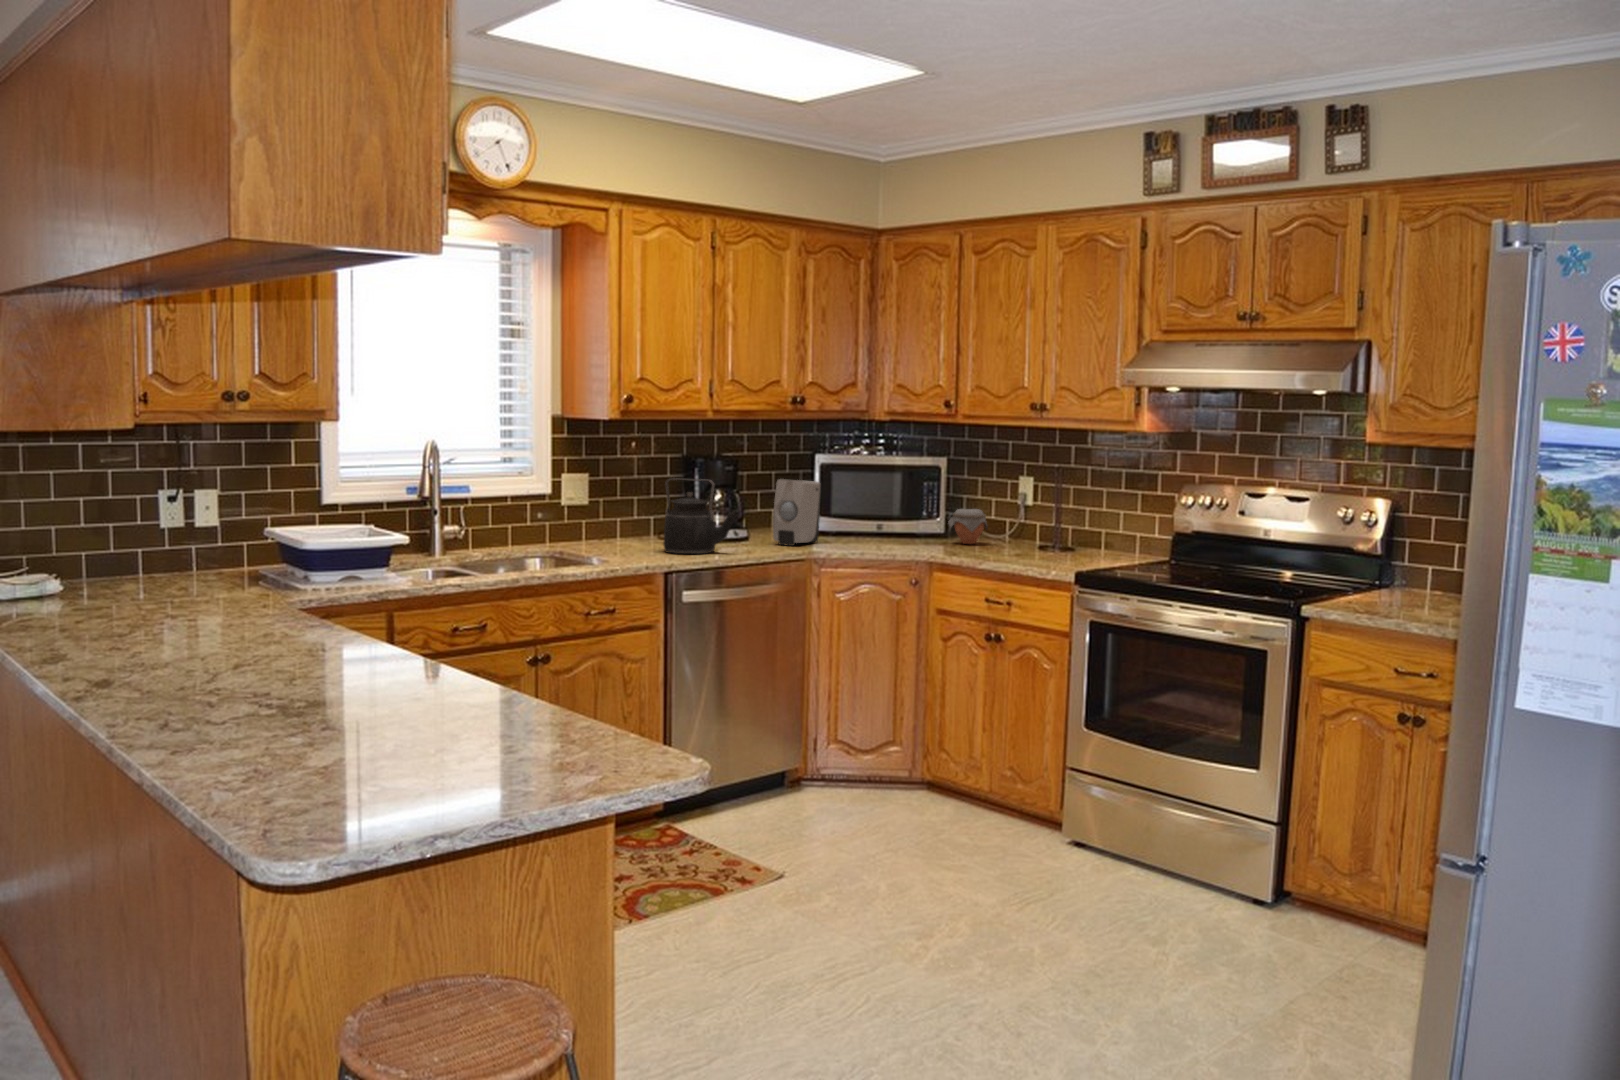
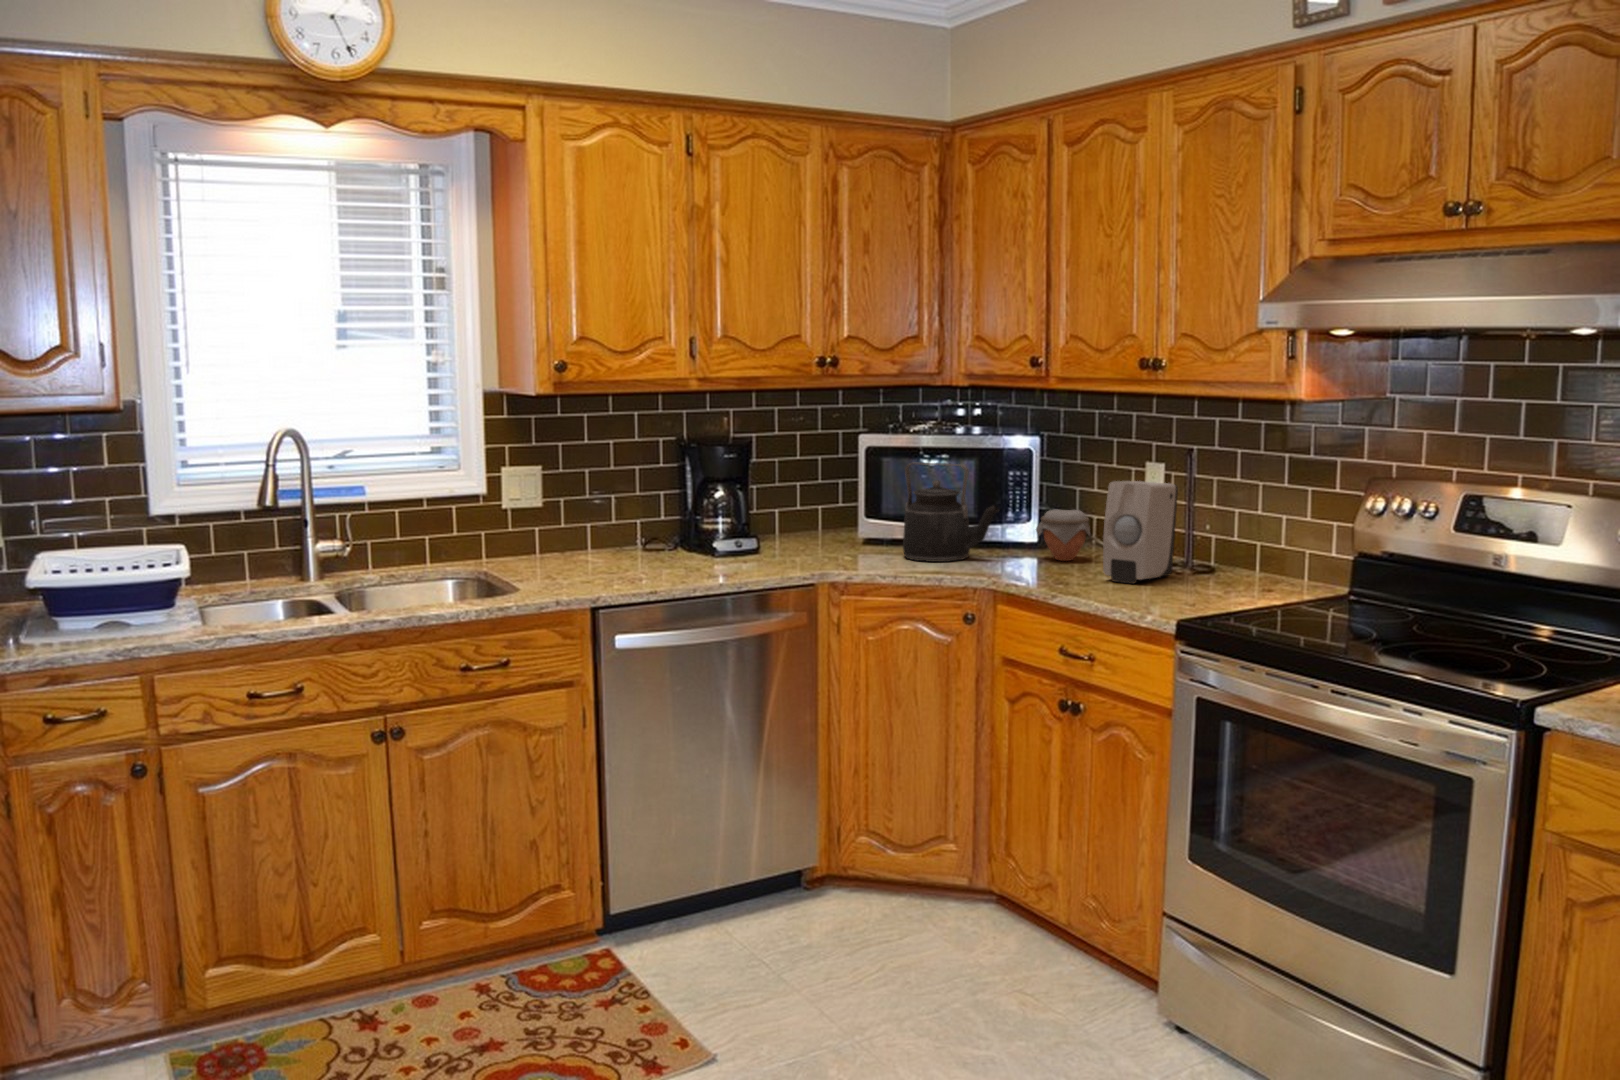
kettle: present [663,479,738,554] -> present [903,462,999,562]
soap dispenser: present [773,479,822,546] -> present [1103,481,1178,584]

